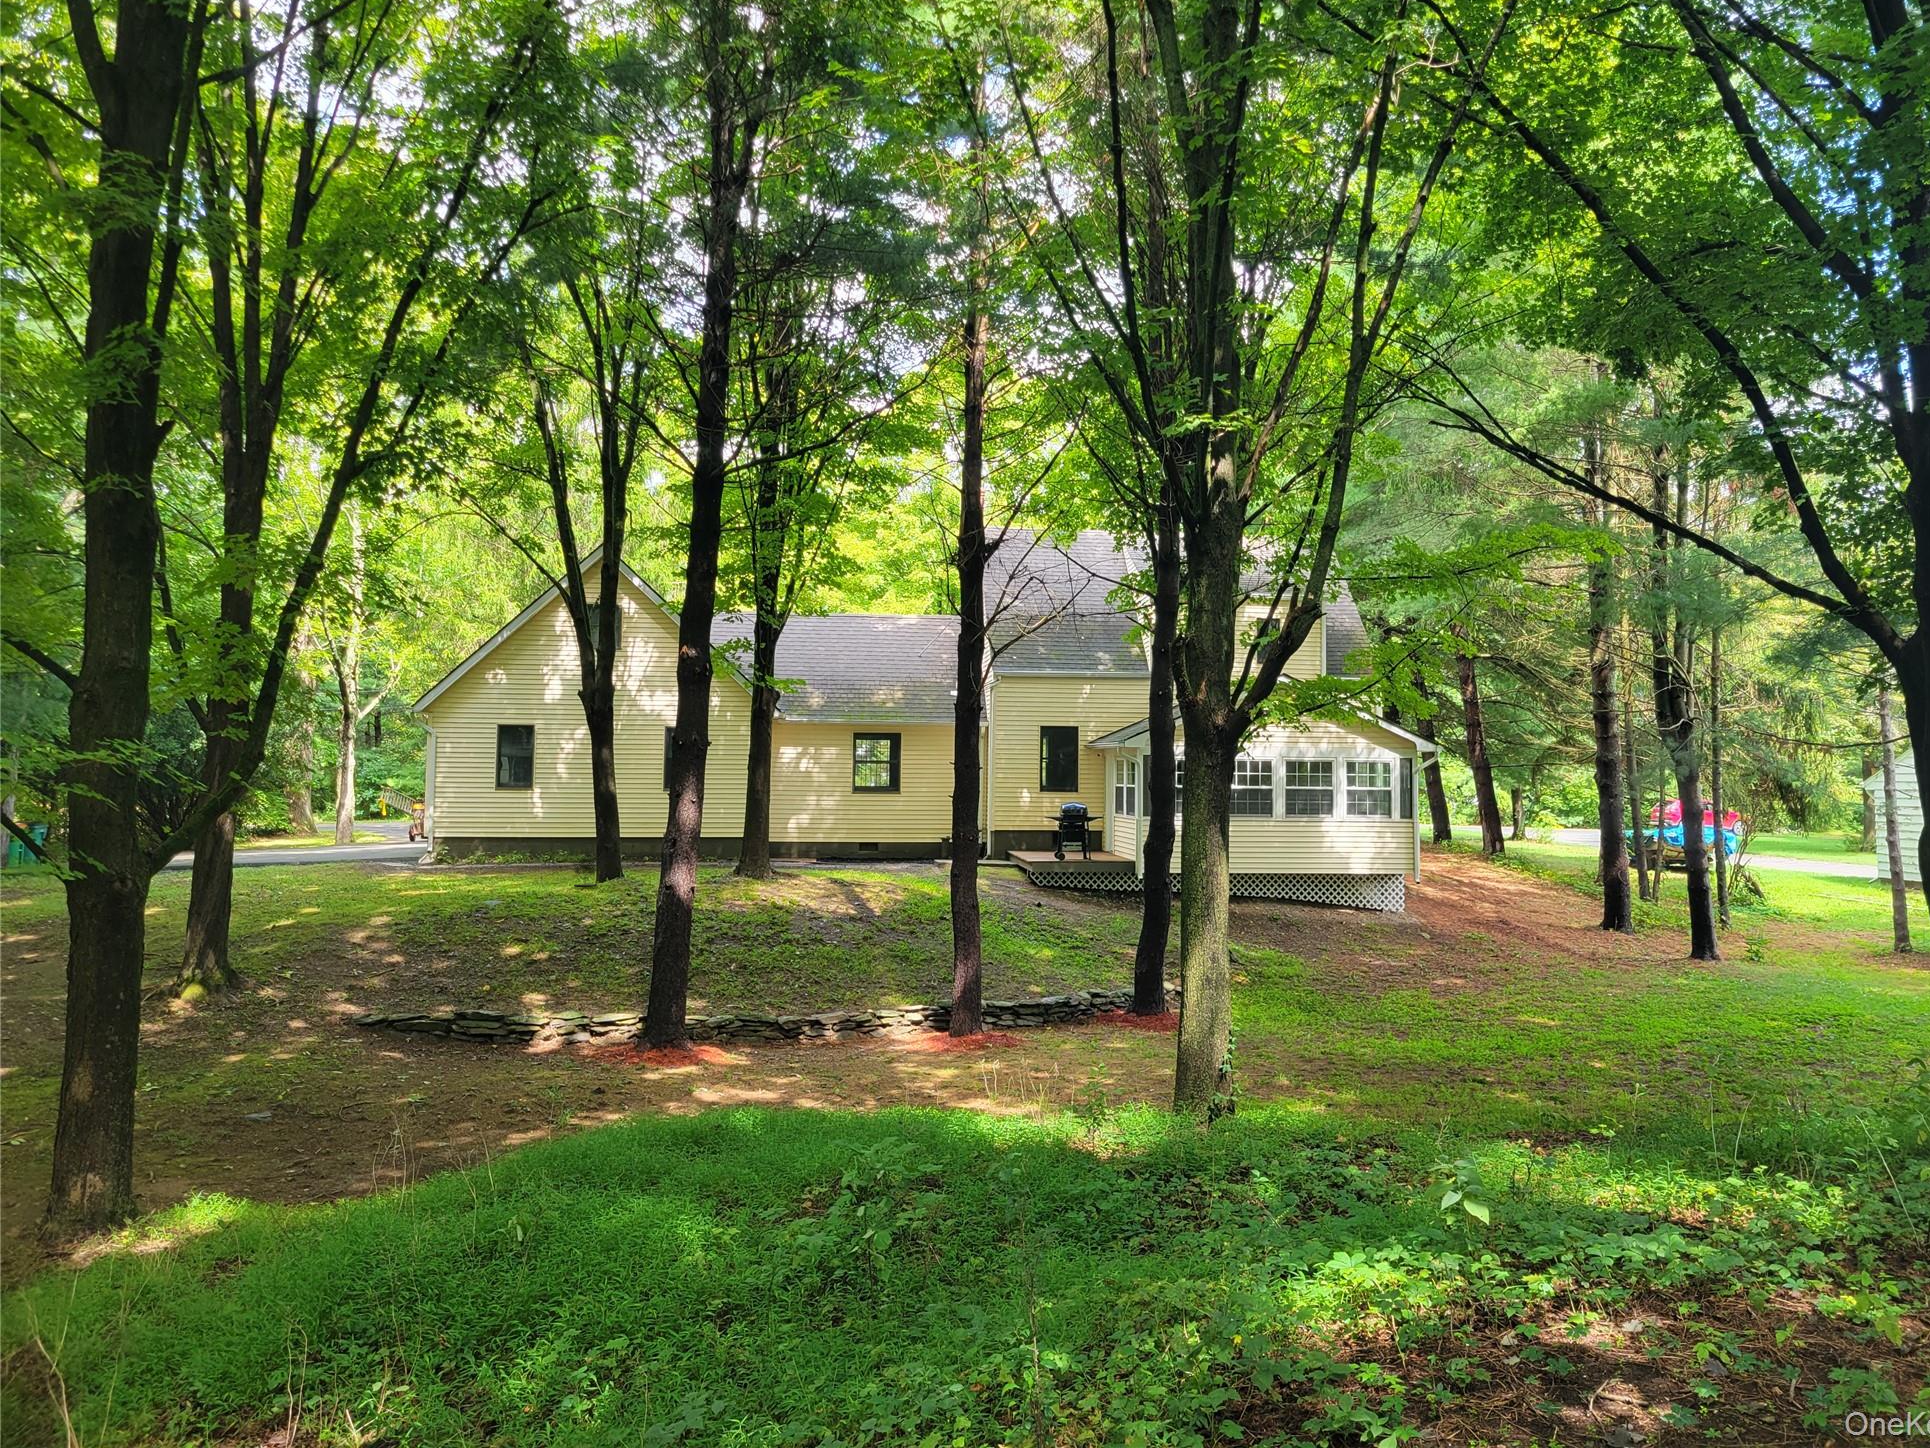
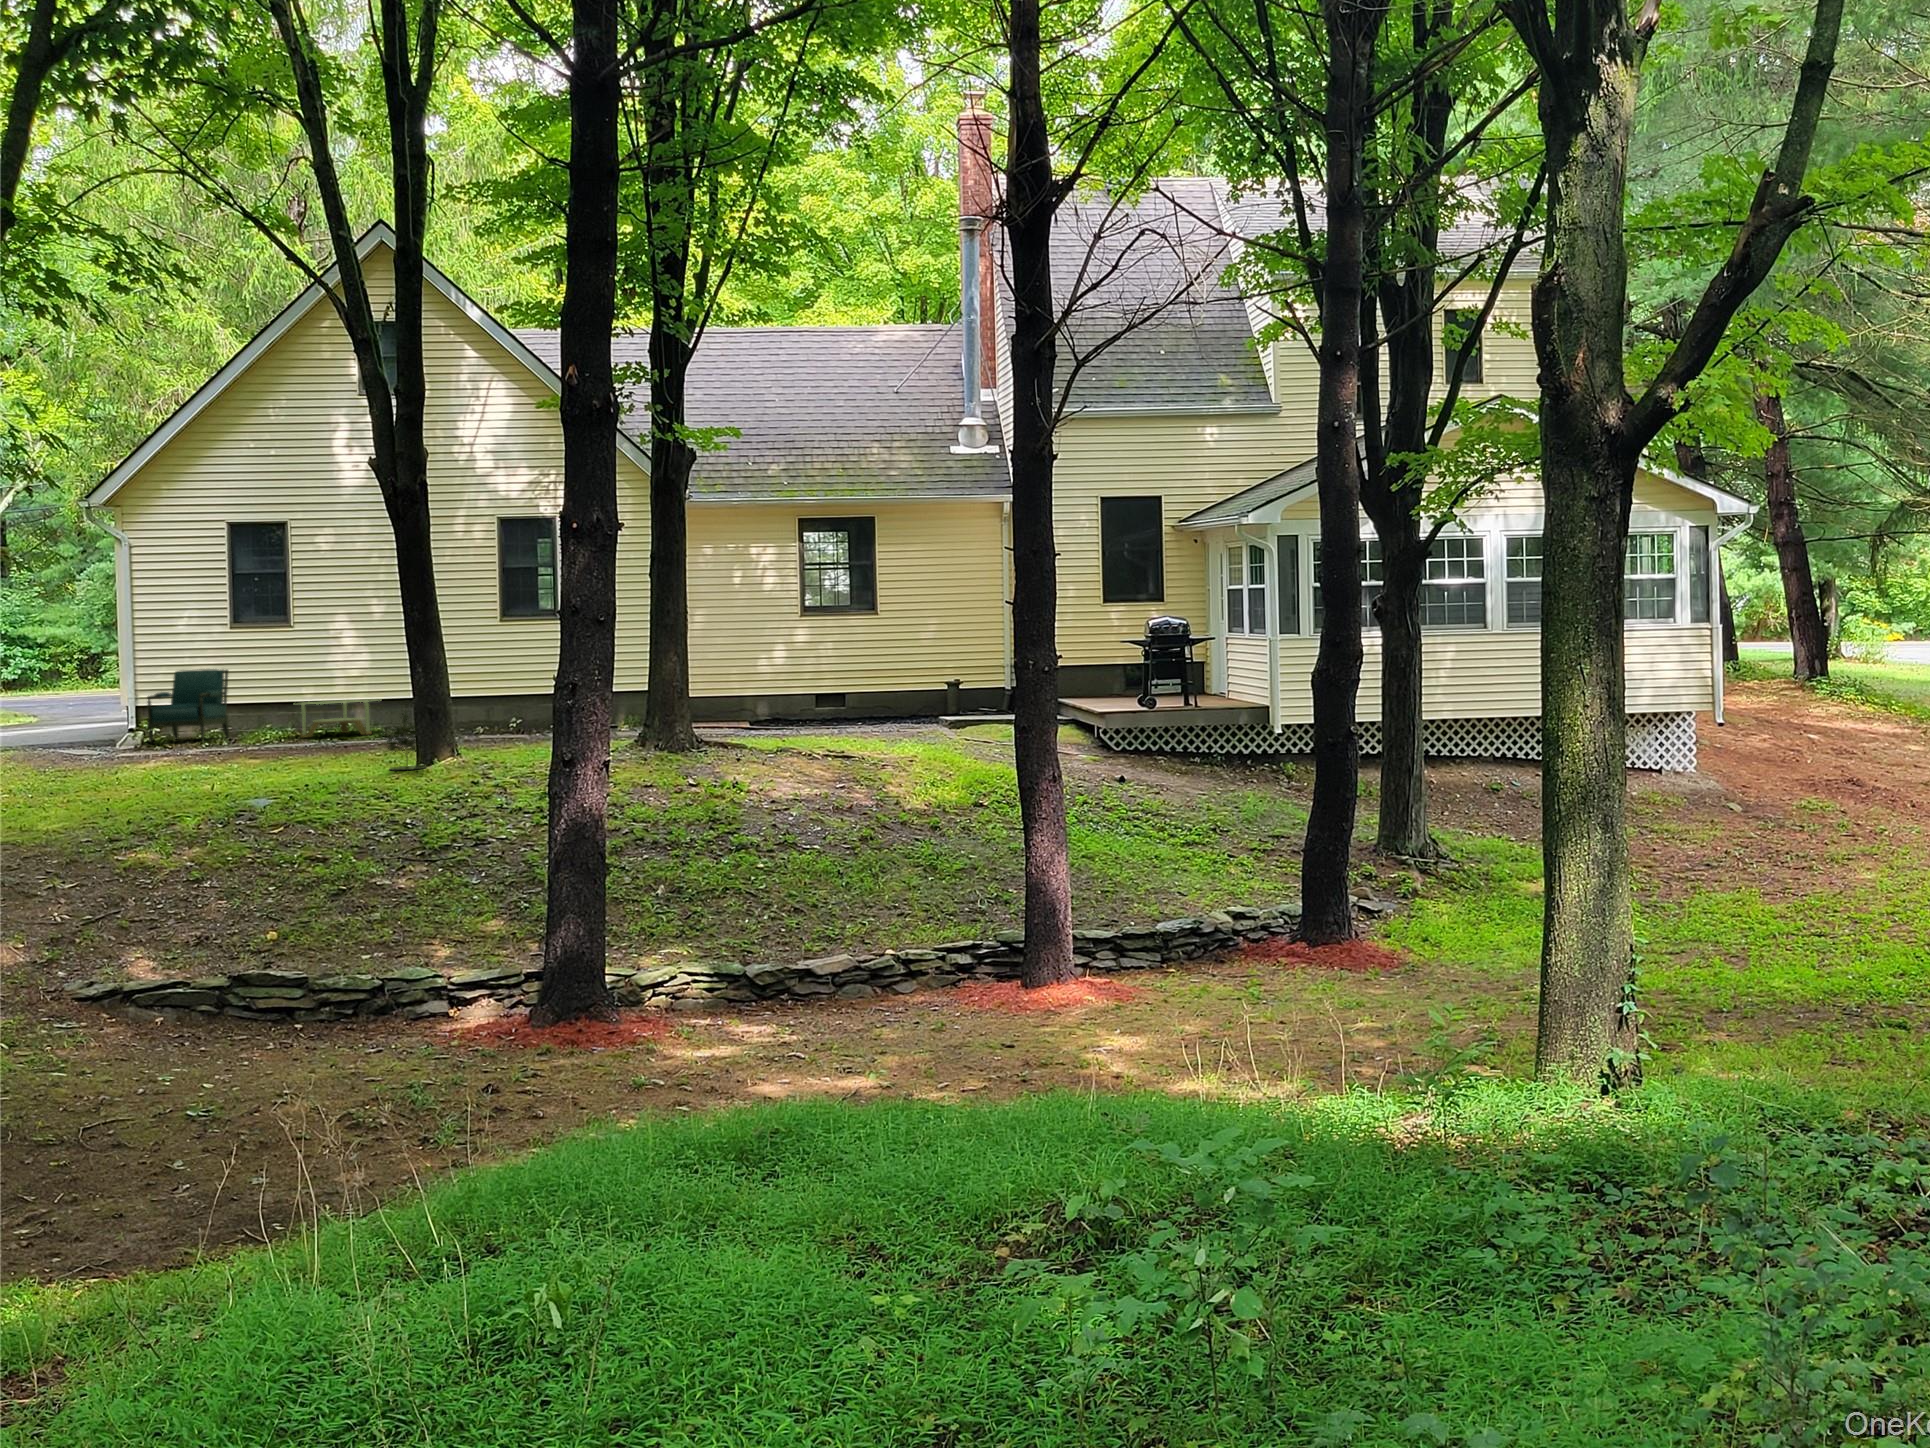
chair: none [422,817,478,864] -> present [147,669,229,743]
round table: none [517,839,574,862] -> present [300,699,371,737]

